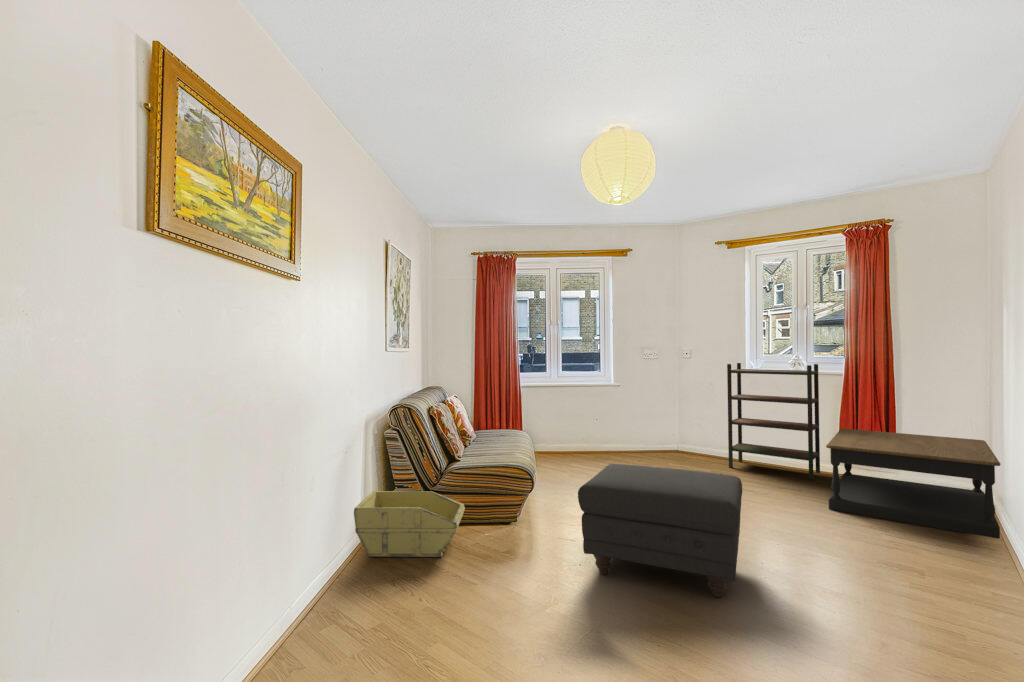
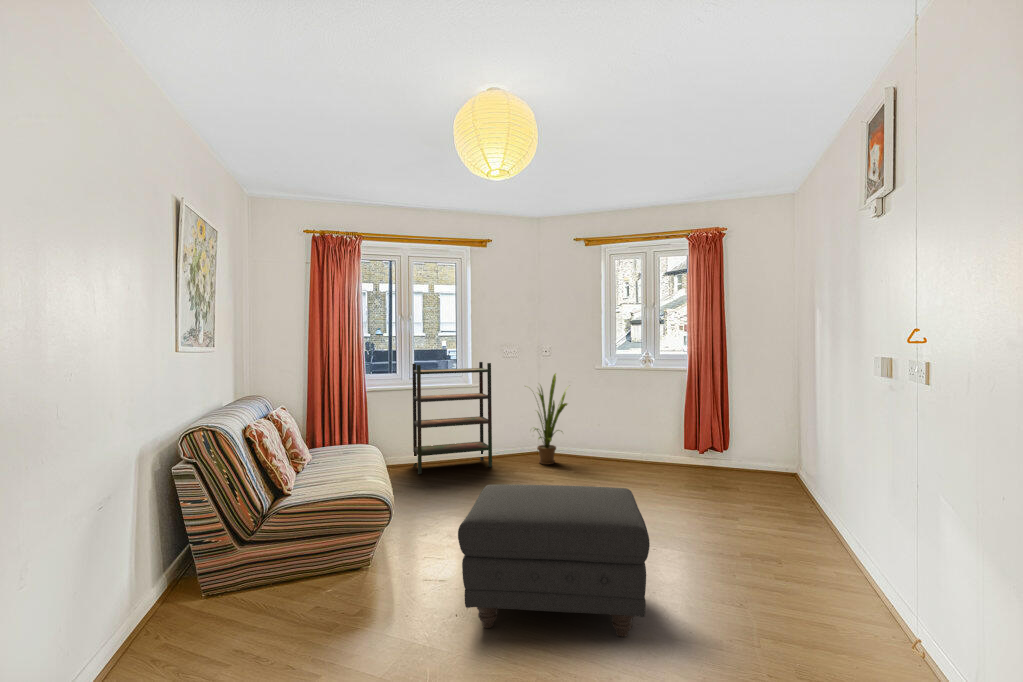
bookshelf: present [727,363,820,480] -> present [412,362,492,474]
house plant: none [665,374,714,462] -> present [535,374,567,465]
coffee table: present [826,429,1001,539] -> none [685,423,828,519]
storage bin: present [354,491,465,557] -> none [114,545,298,664]

